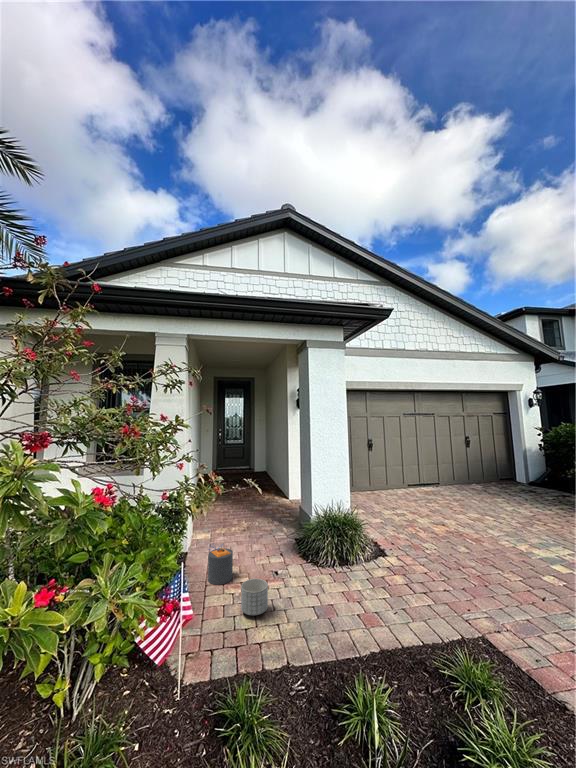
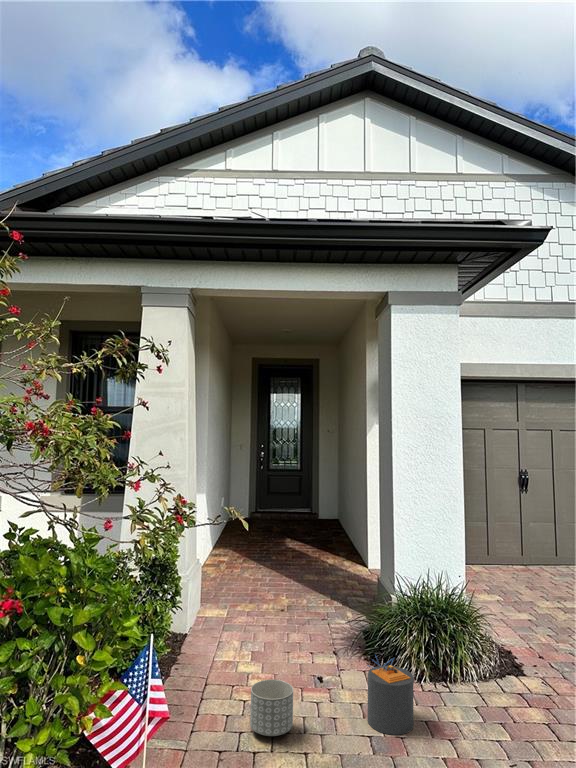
trash can: present [208,547,233,585] -> present [367,655,414,735]

